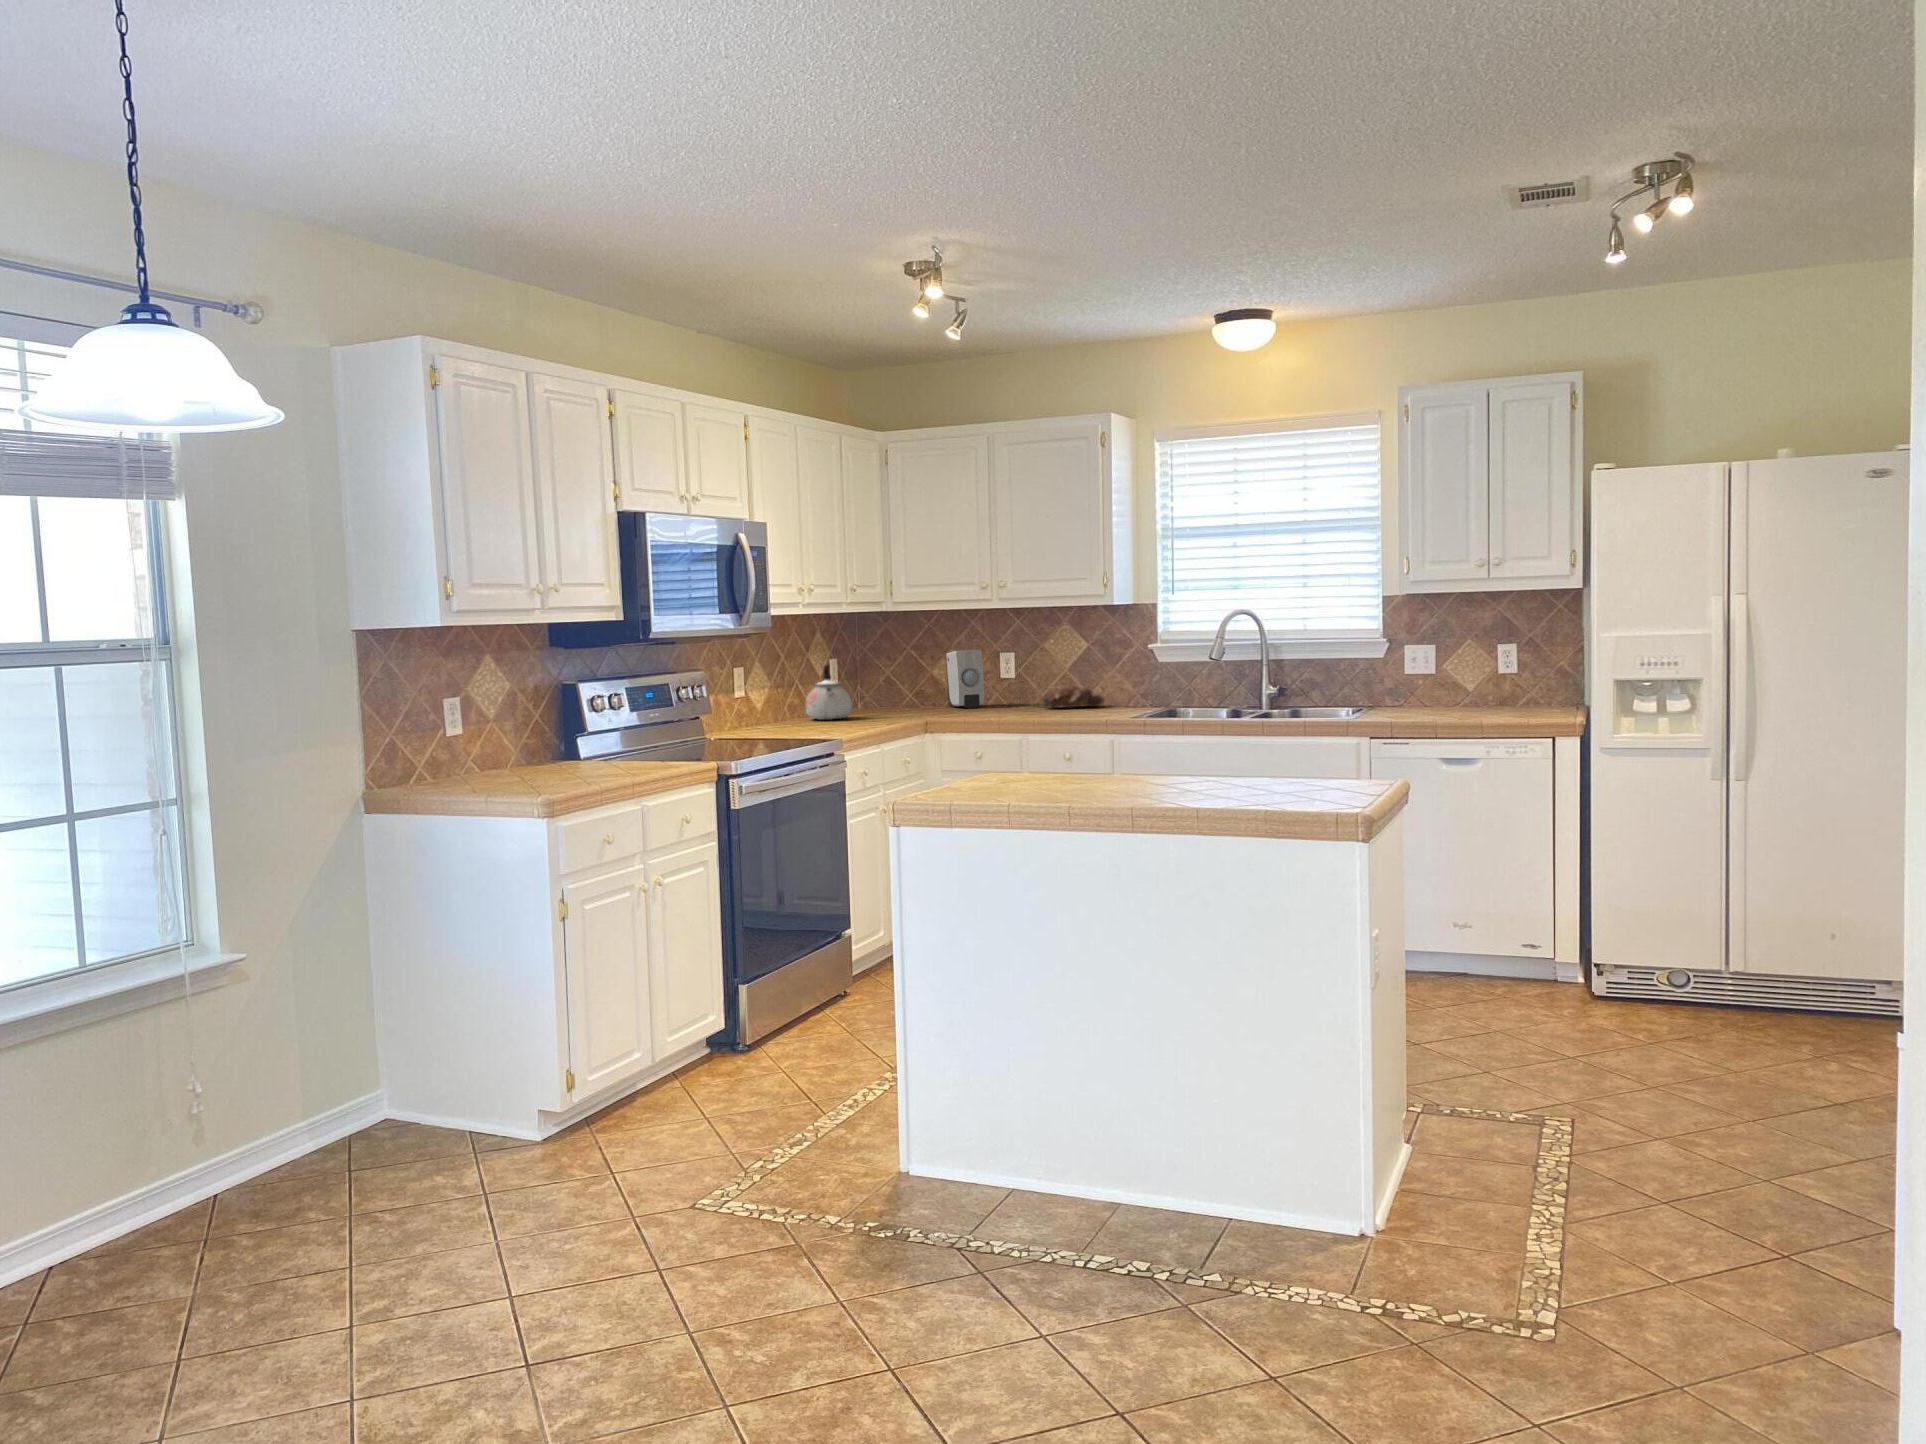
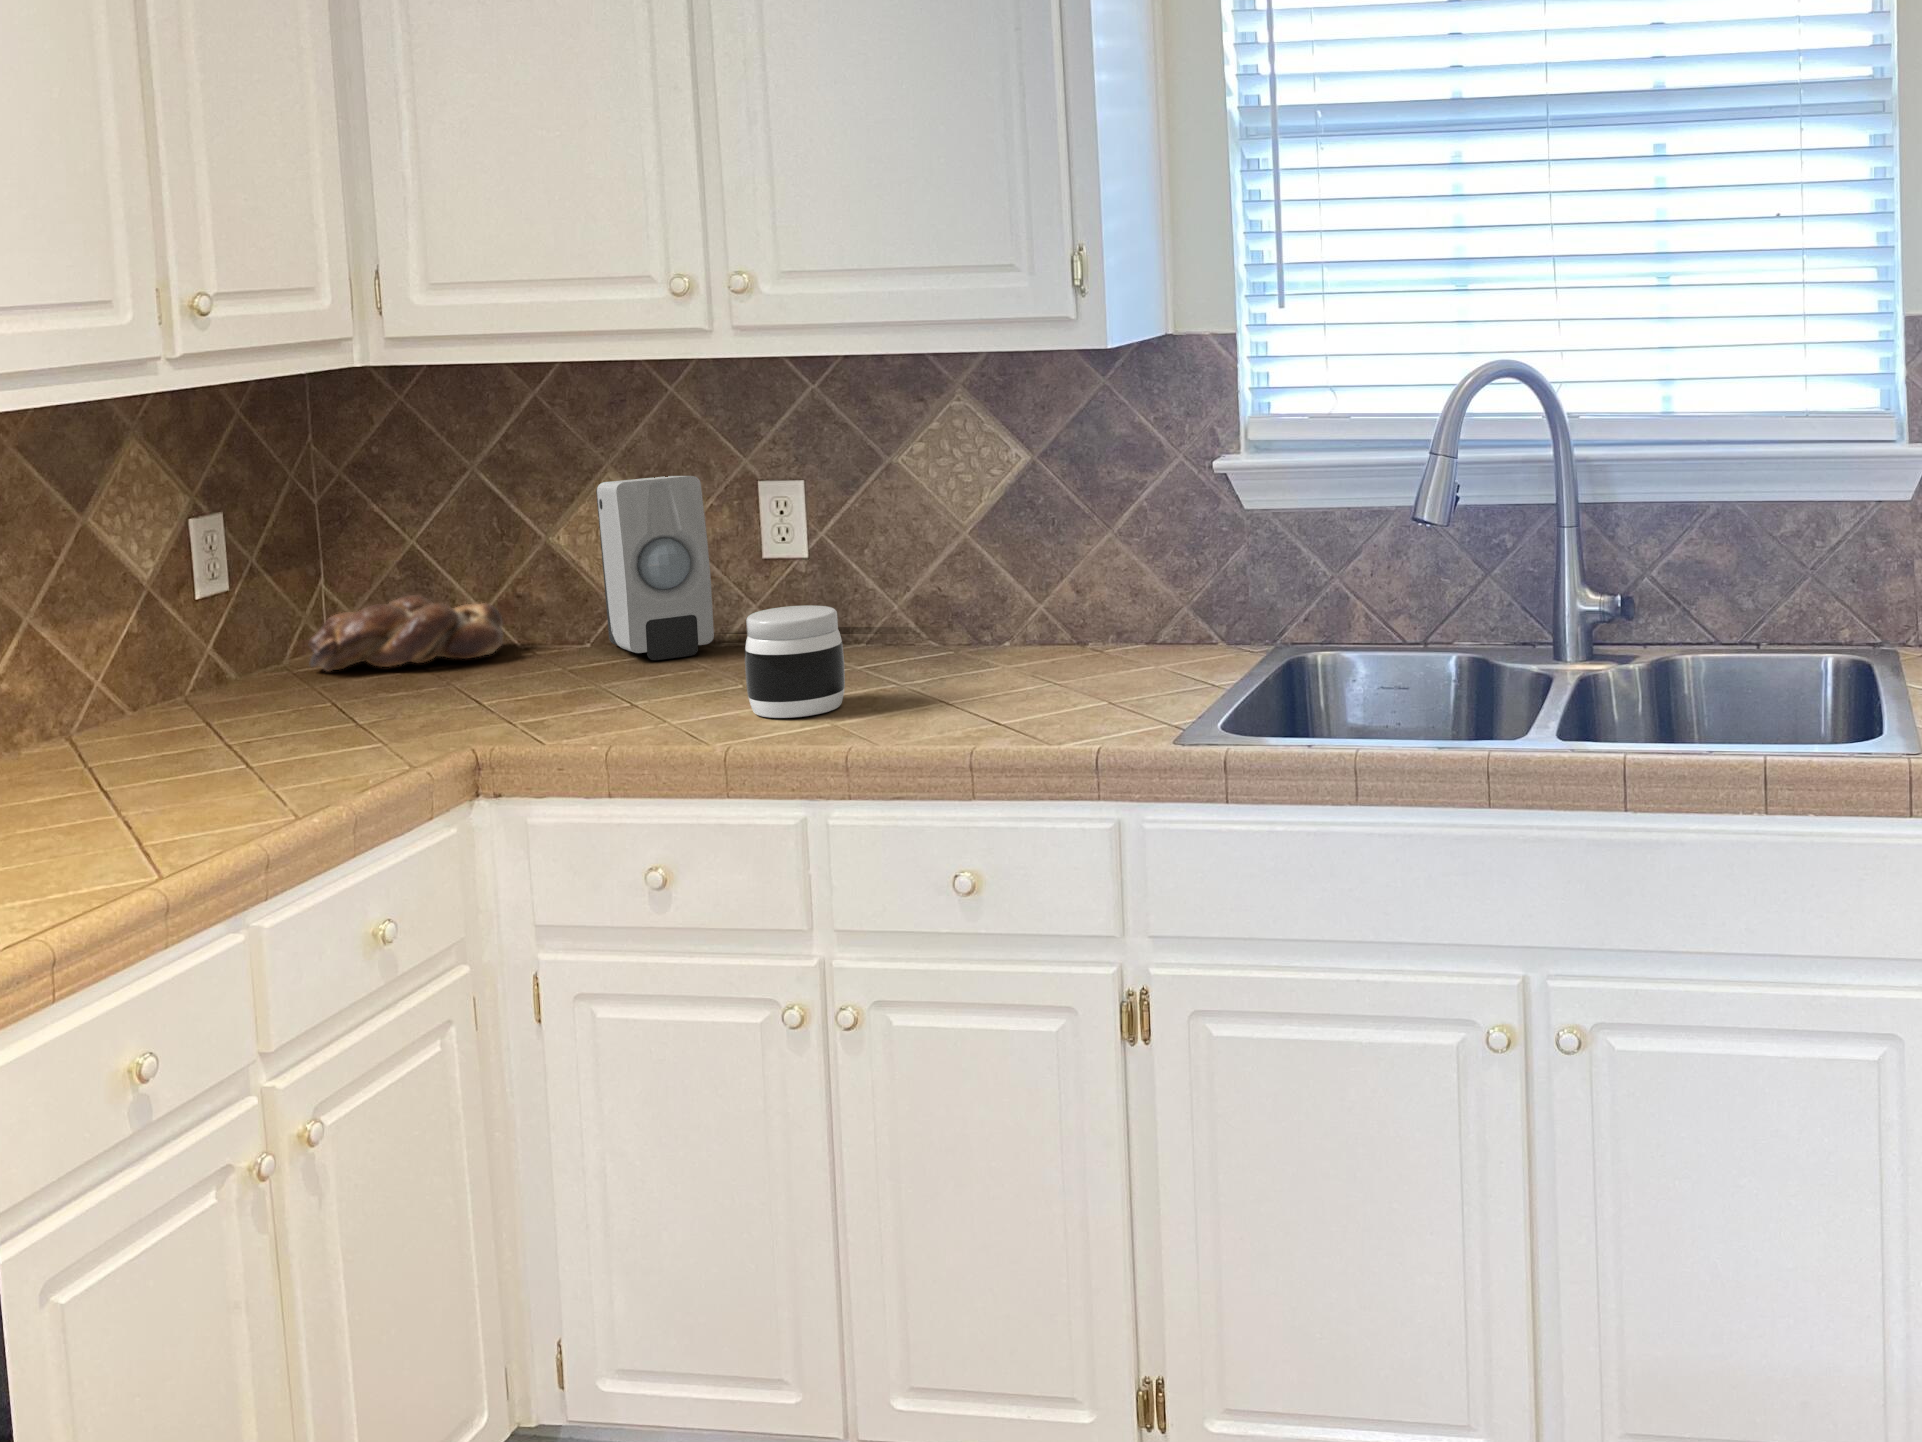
kettle: present [806,666,852,720] -> none [29,572,212,768]
jar: none [1004,683,1033,715] -> present [745,605,845,718]
bread loaf: present [1043,686,1104,708] -> present [309,595,503,671]

